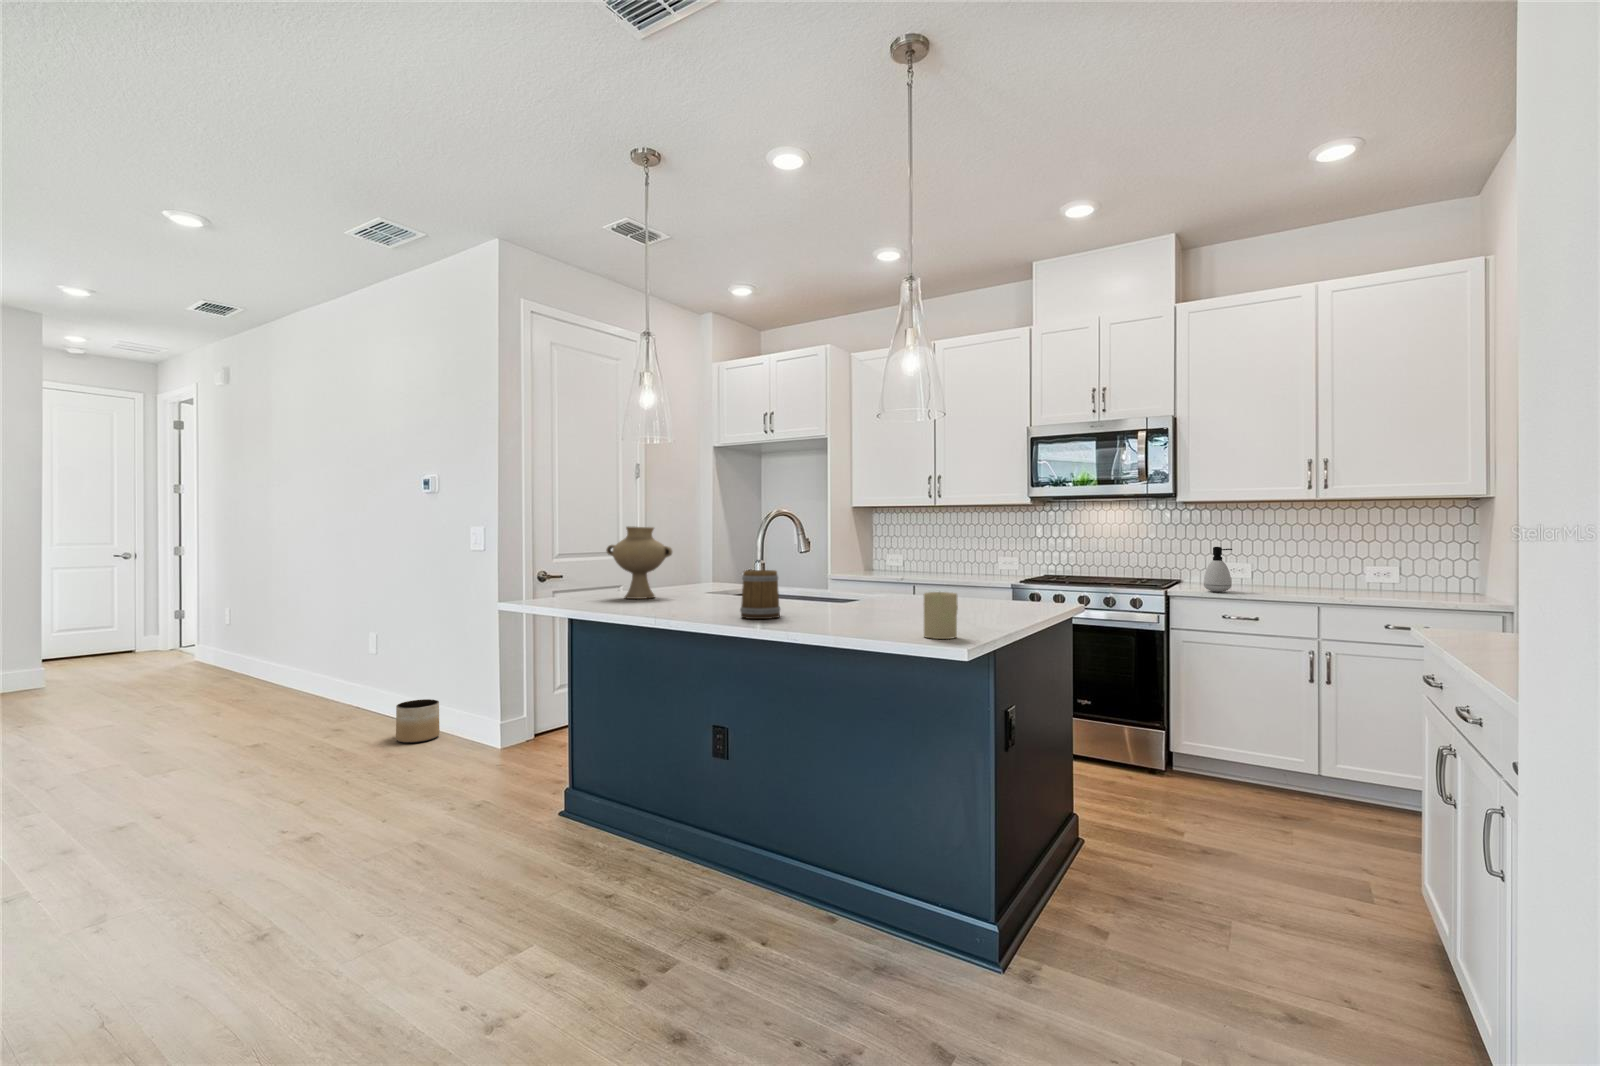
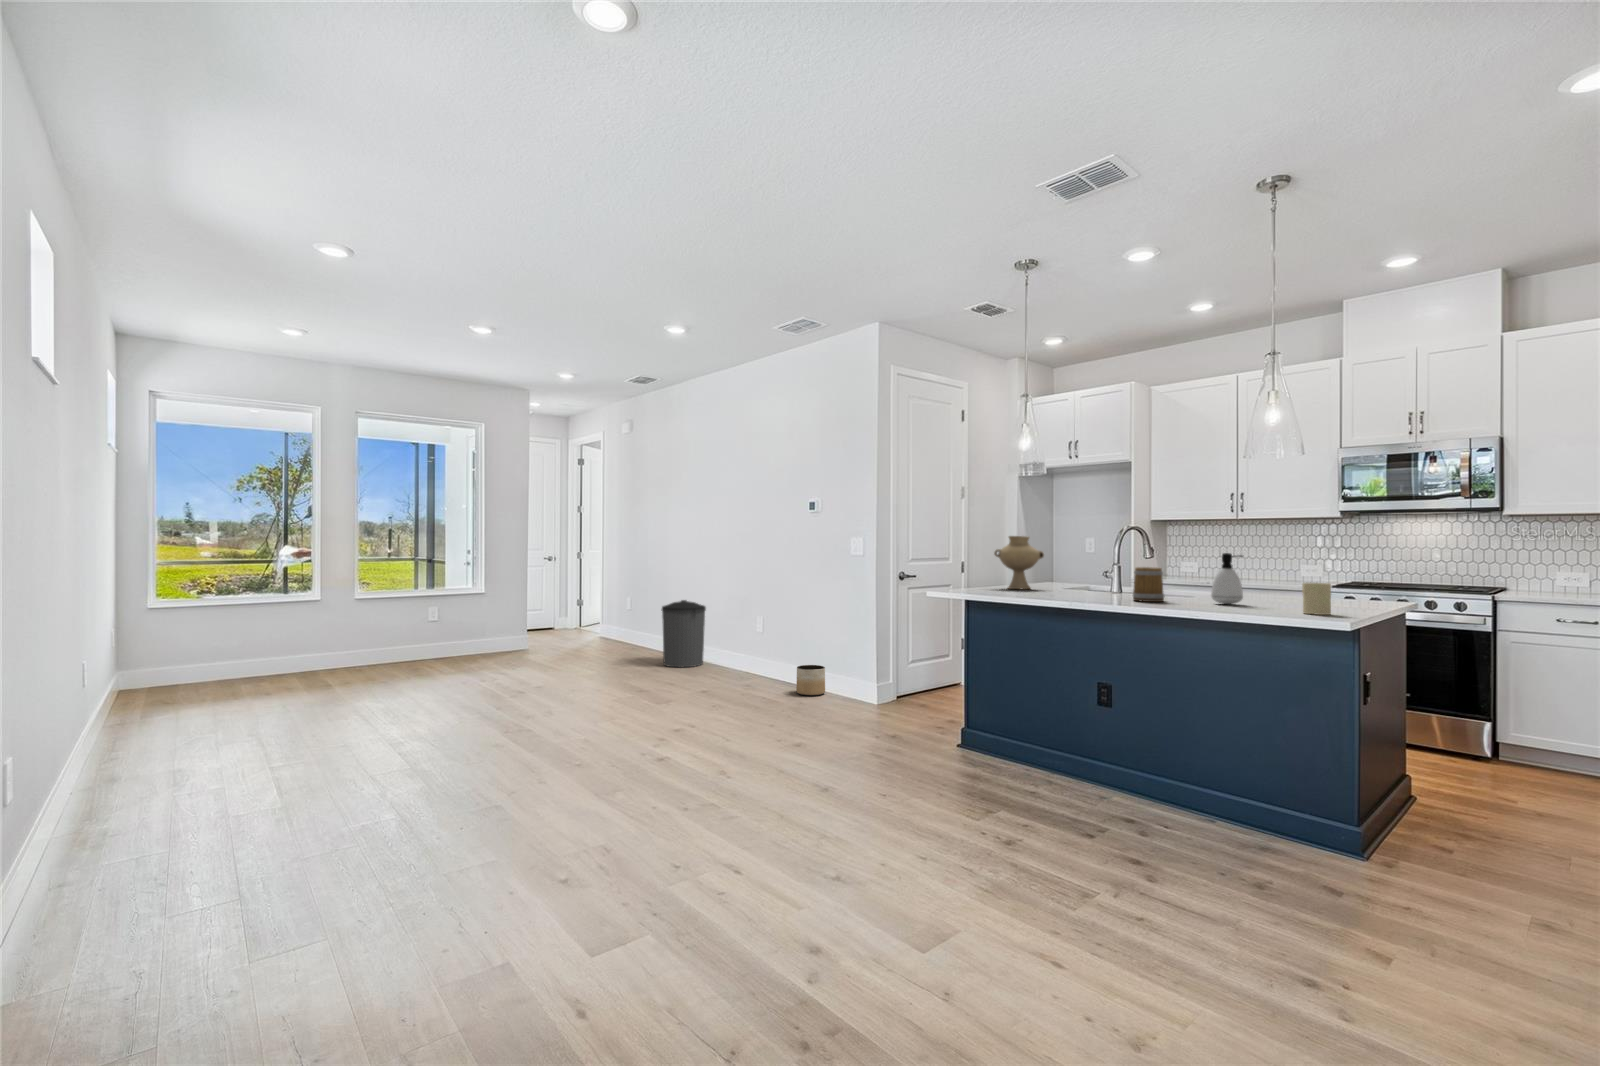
soap dispenser: present [1204,547,1232,592] -> present [1211,553,1243,604]
trash can: none [233,614,307,708] -> present [662,600,706,667]

